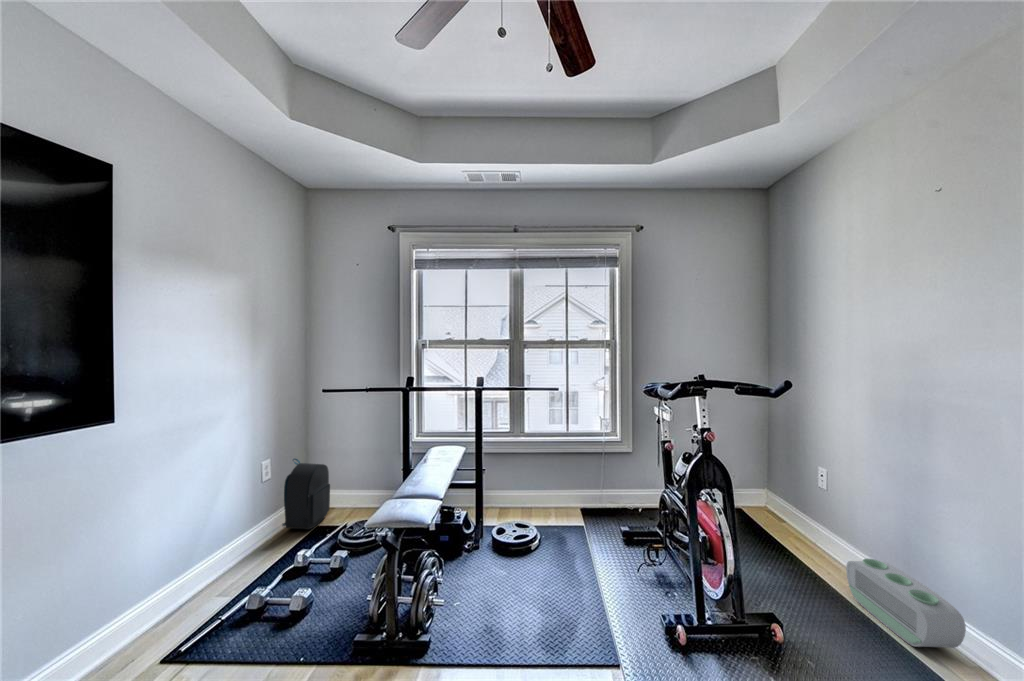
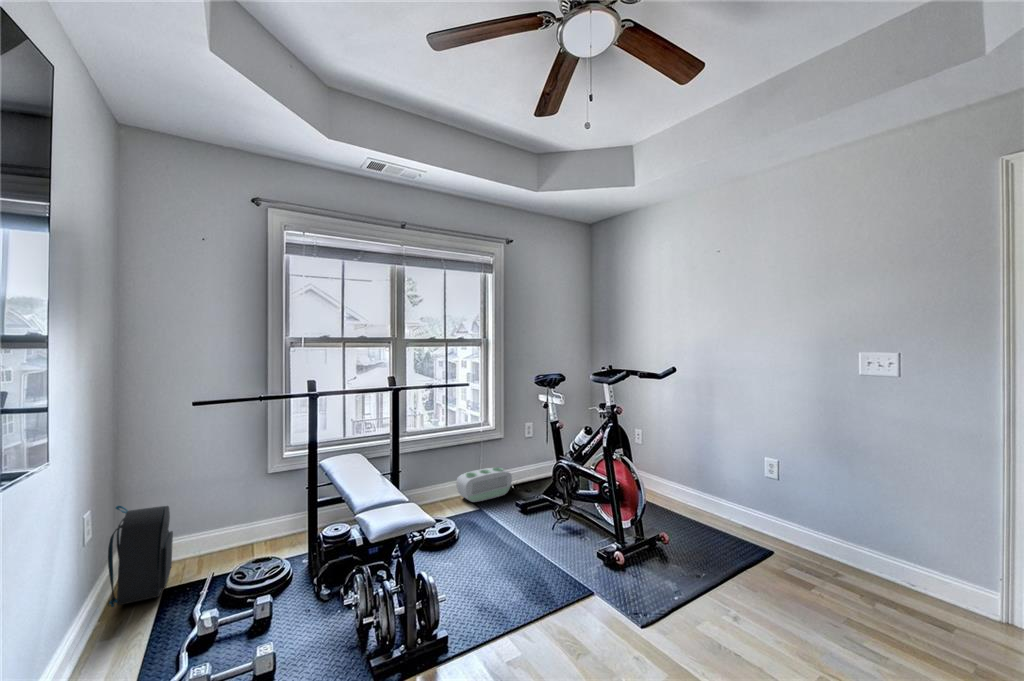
air purifier: present [846,559,966,648] -> present [456,467,512,502]

